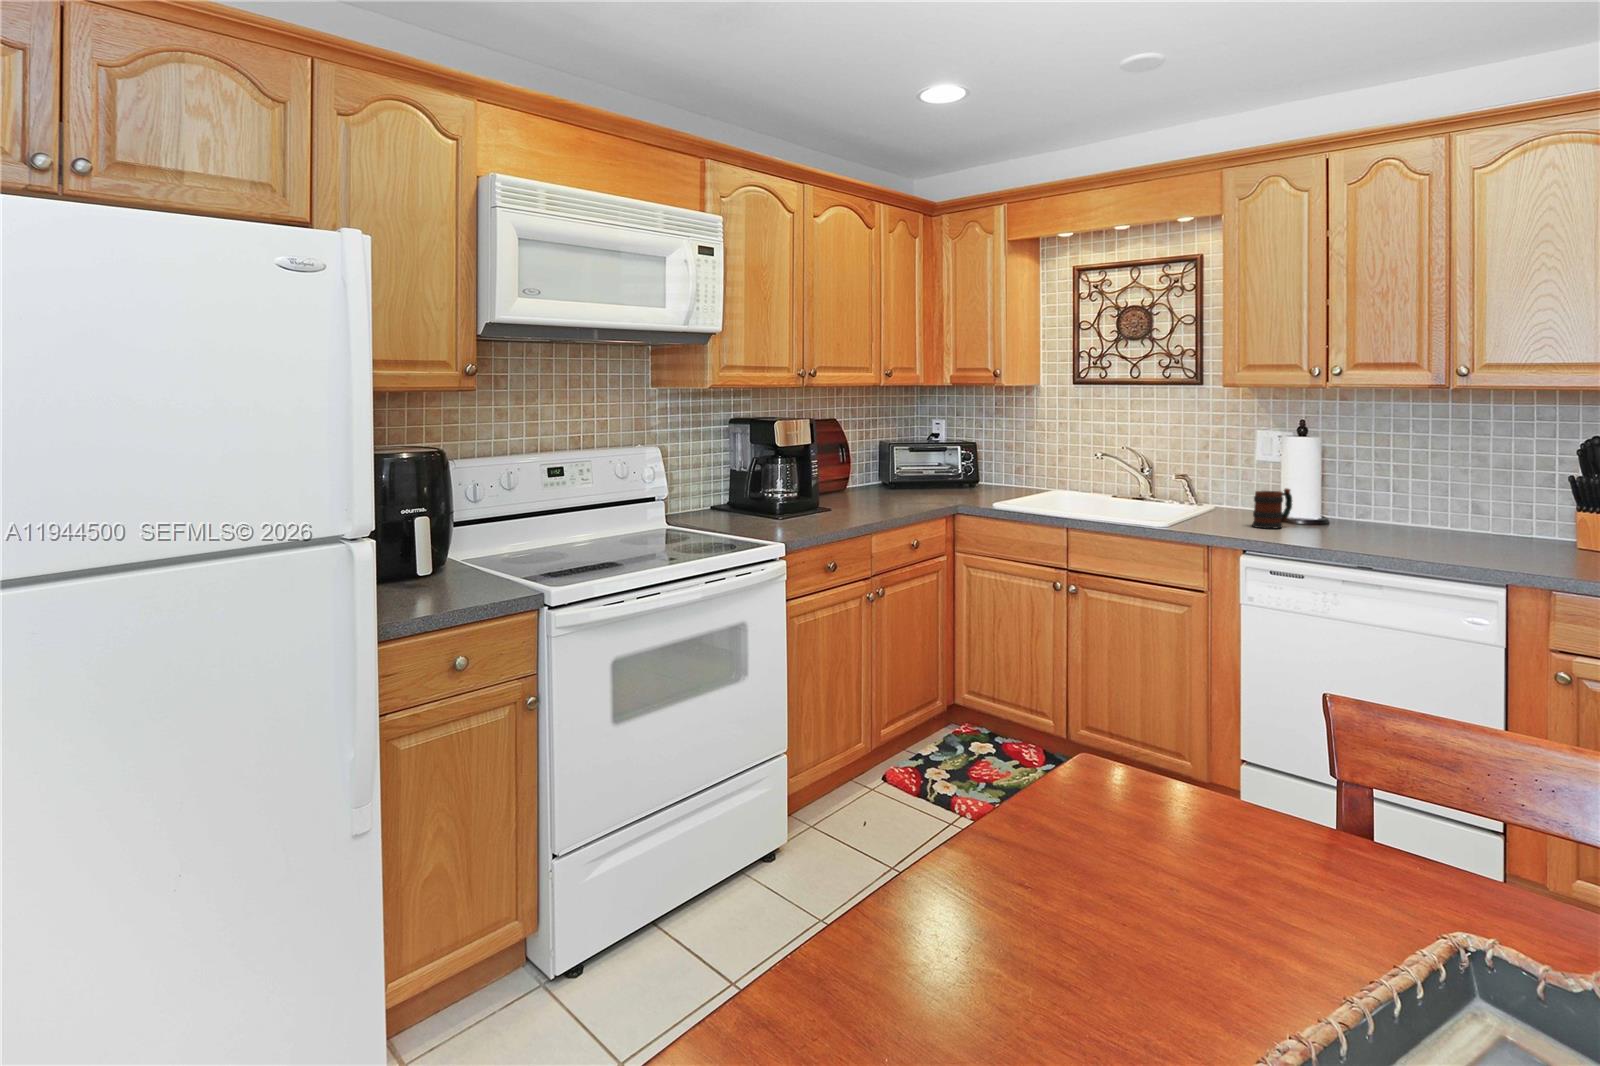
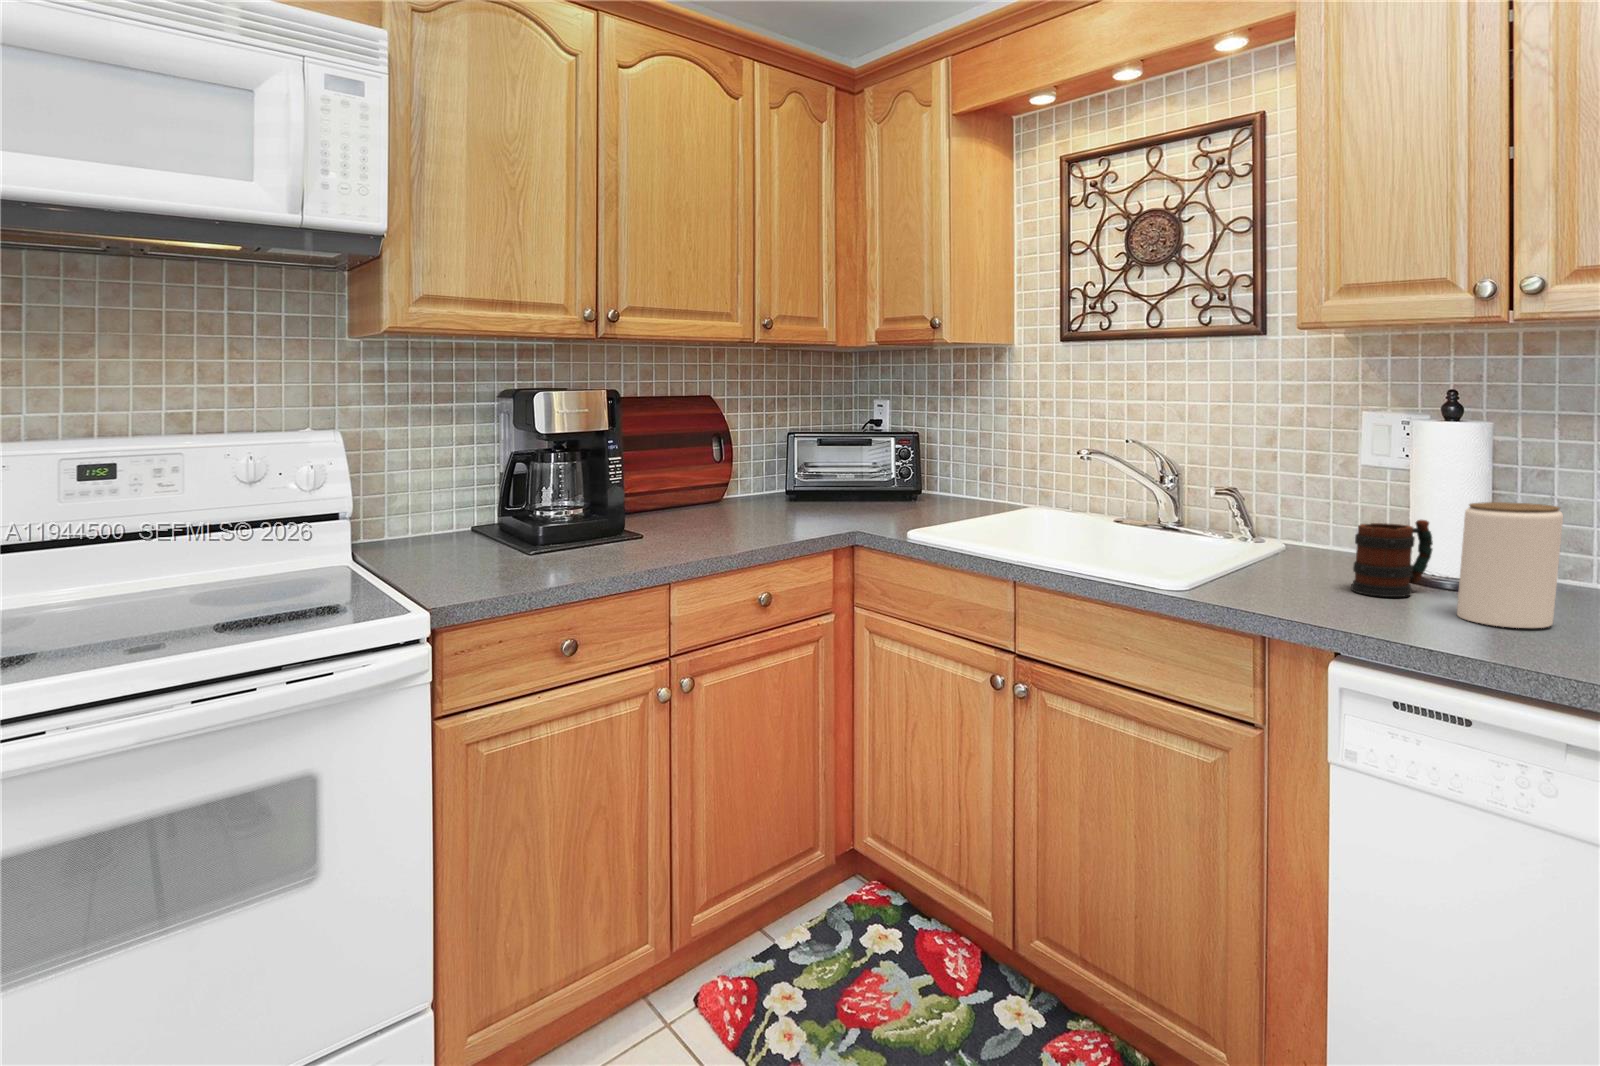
jar: none [1303,478,1349,538] -> present [1457,502,1563,628]

